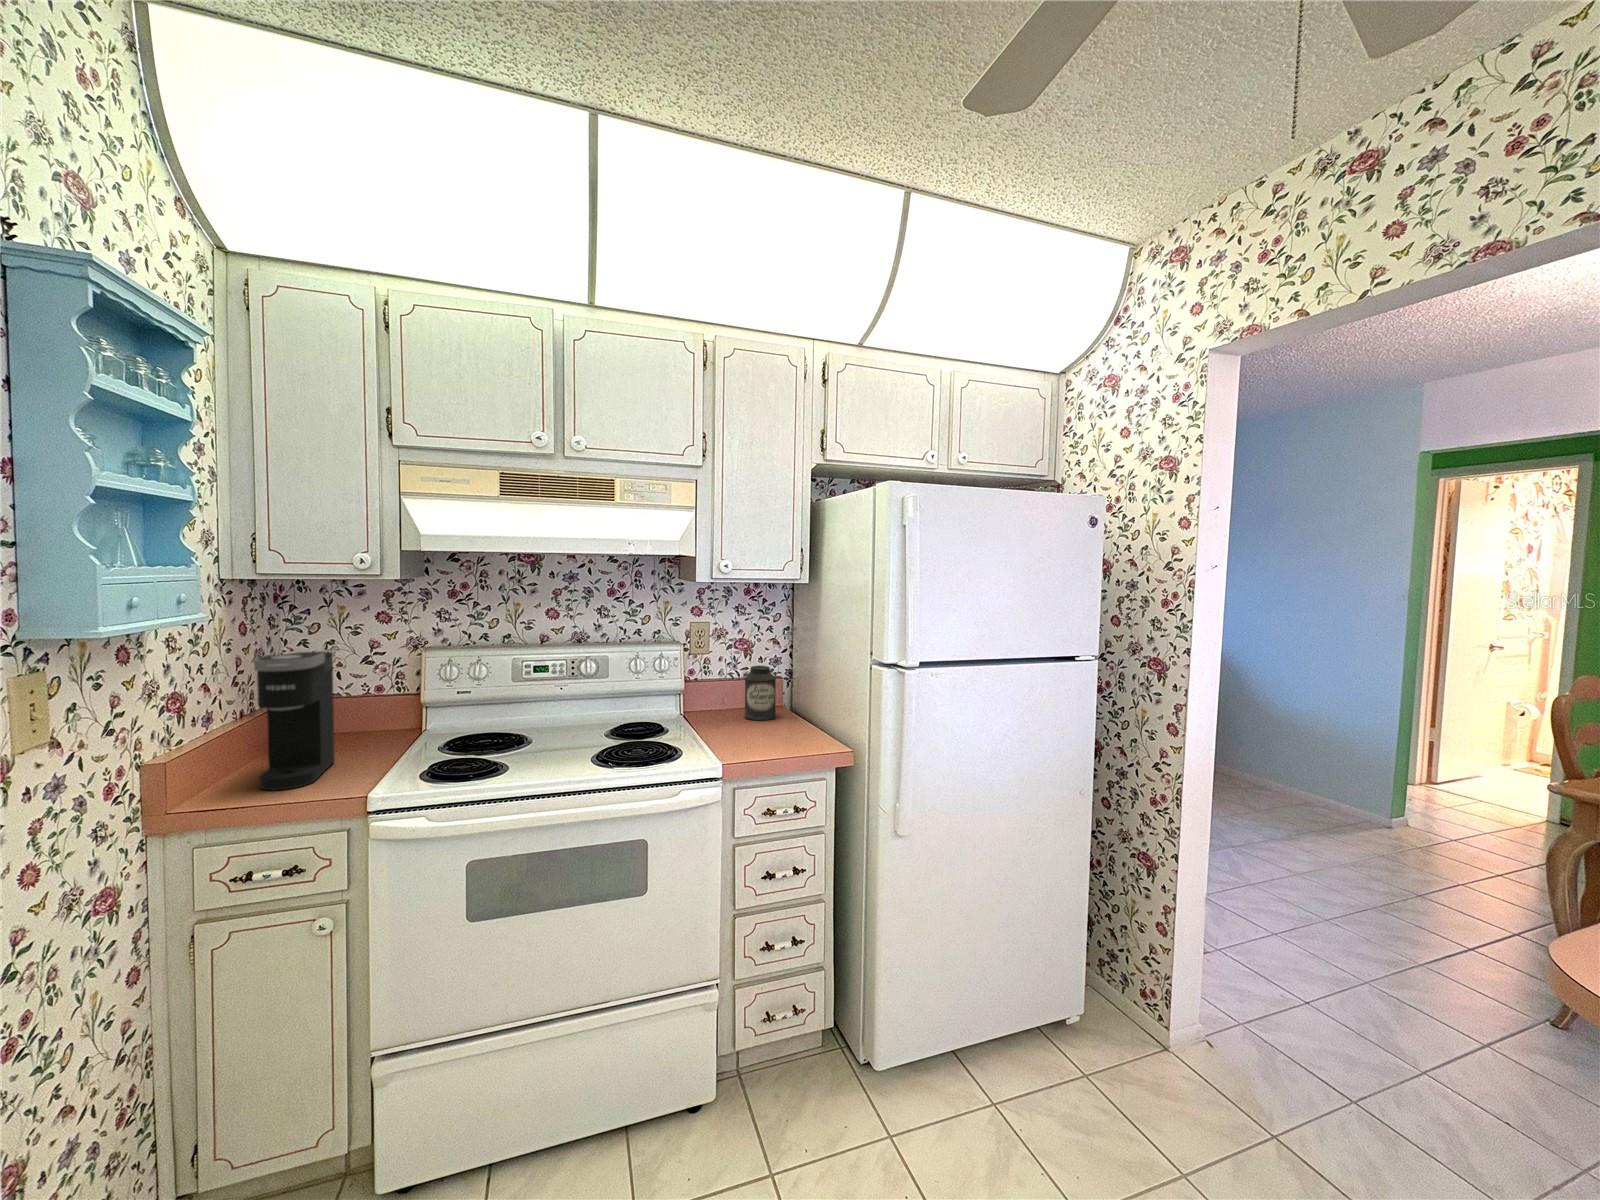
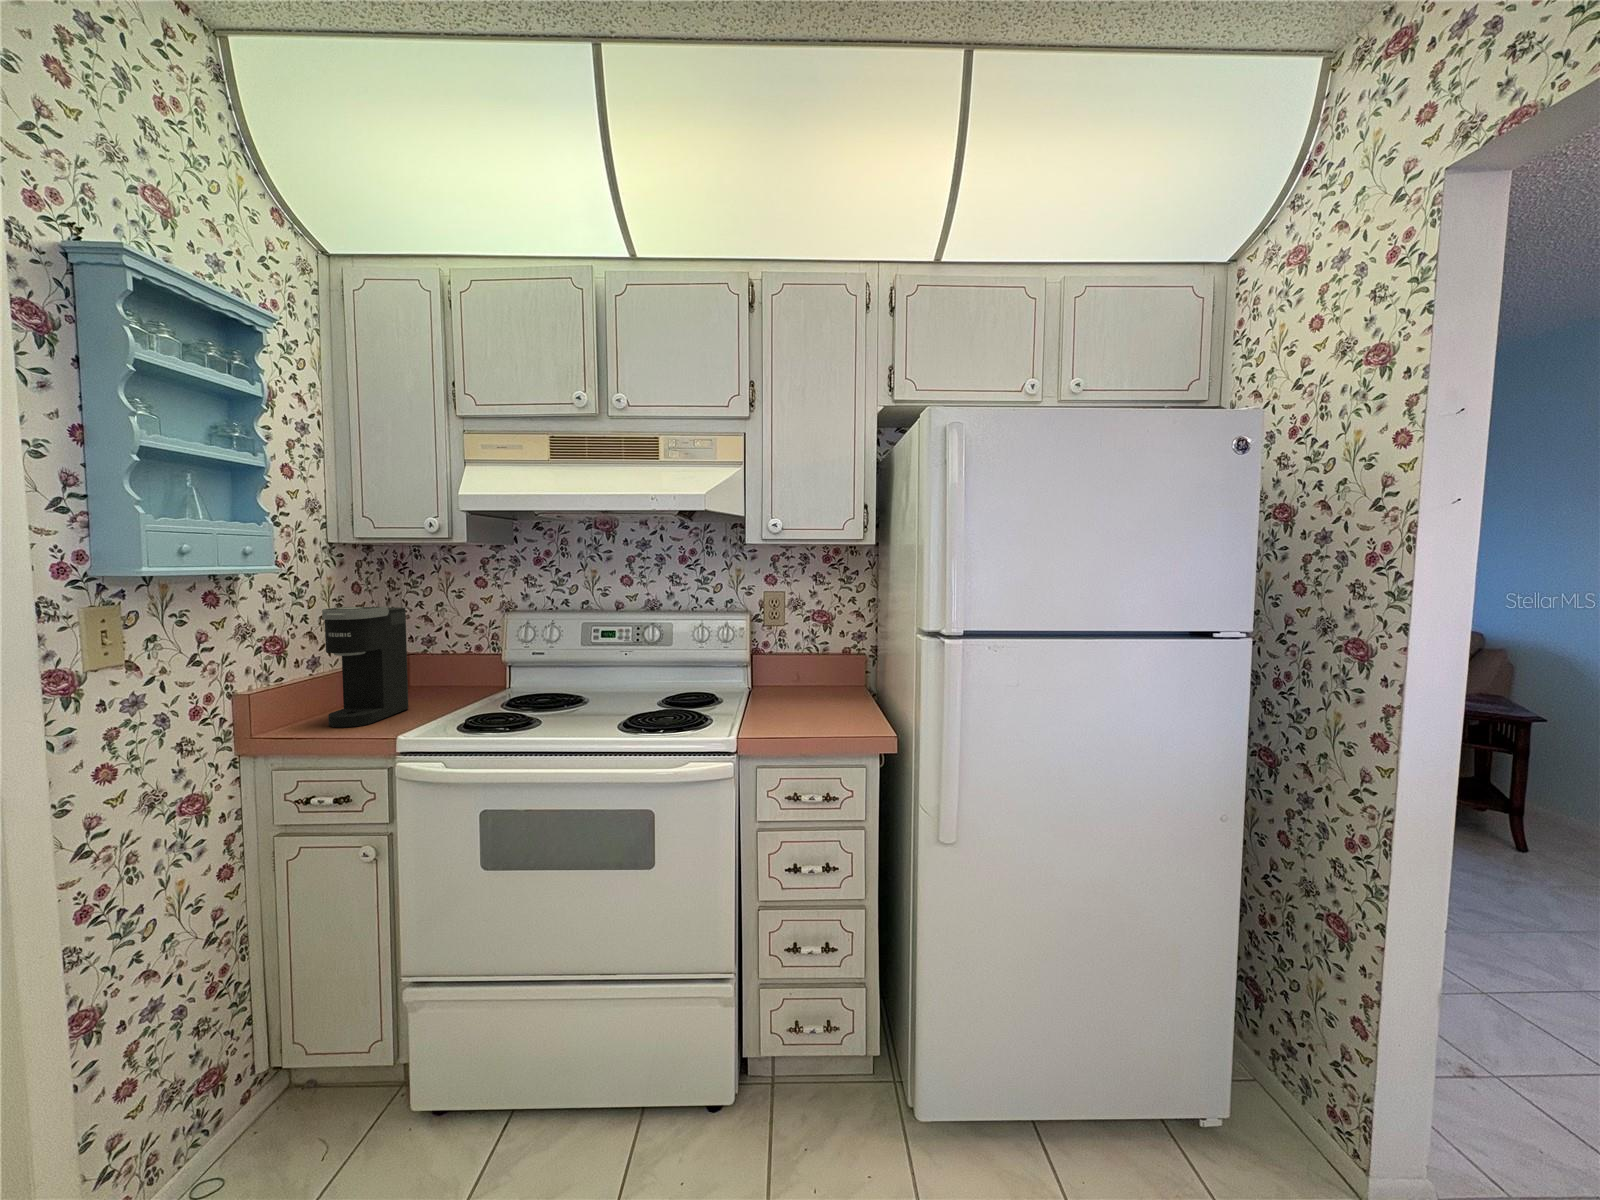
canister: present [745,666,776,720] -> none [816,639,851,700]

